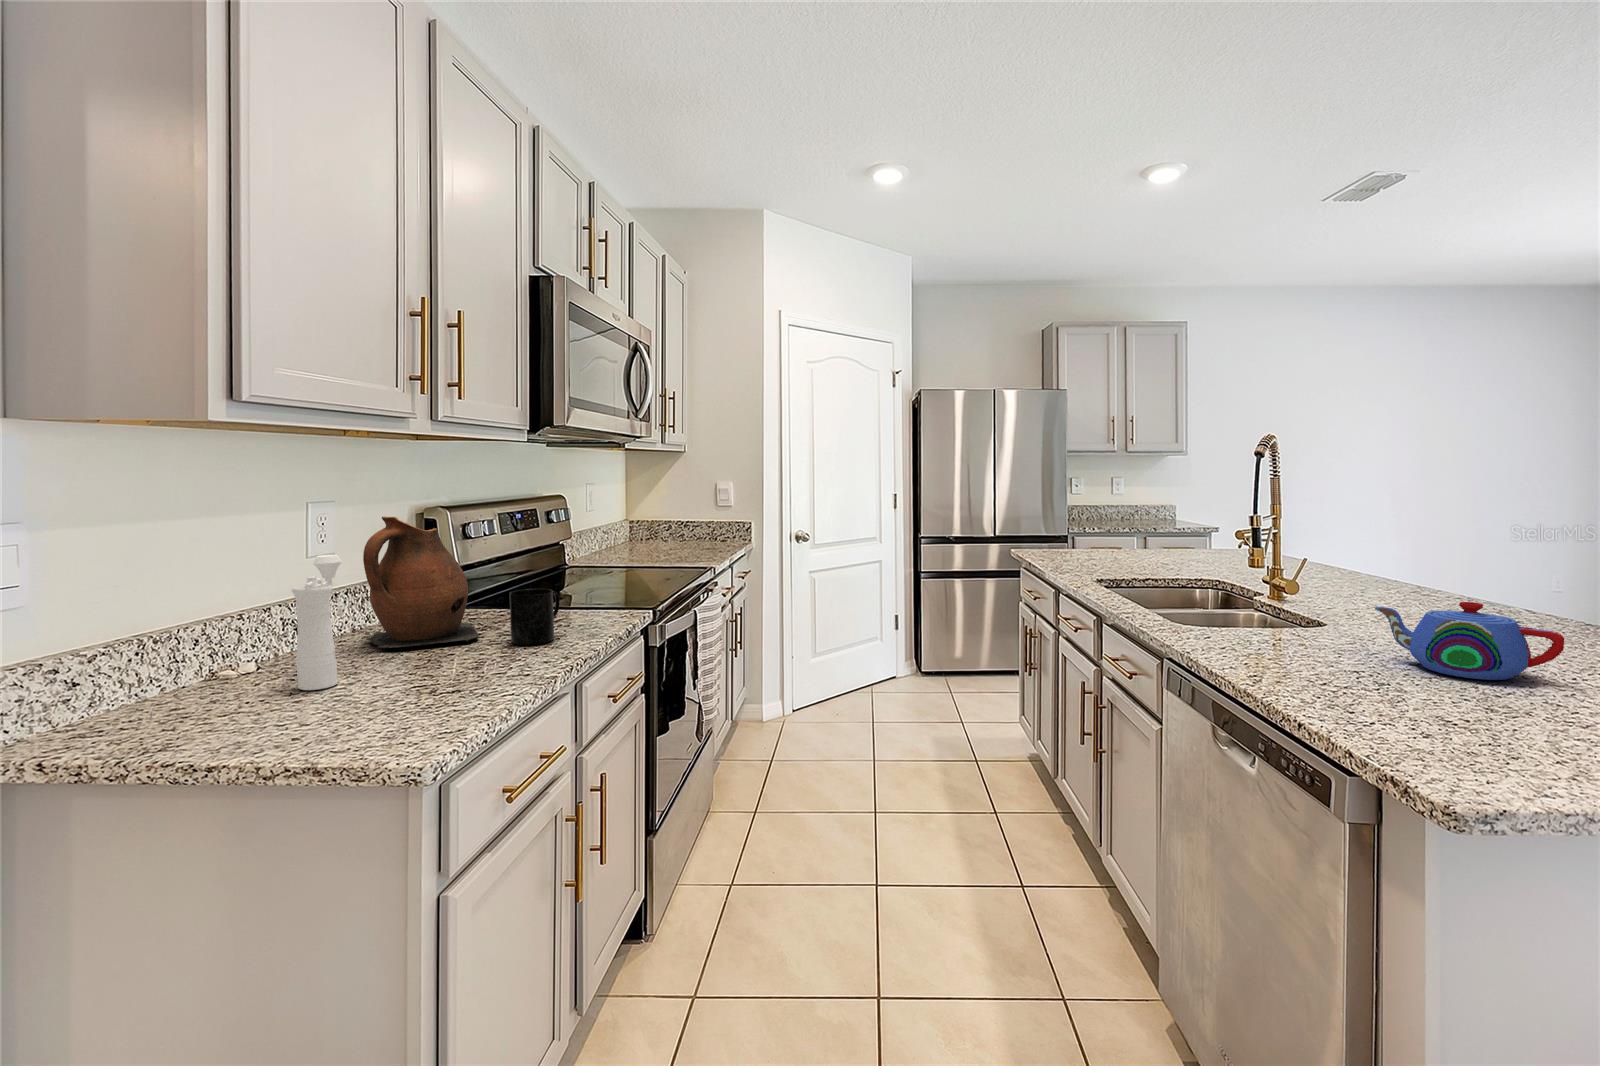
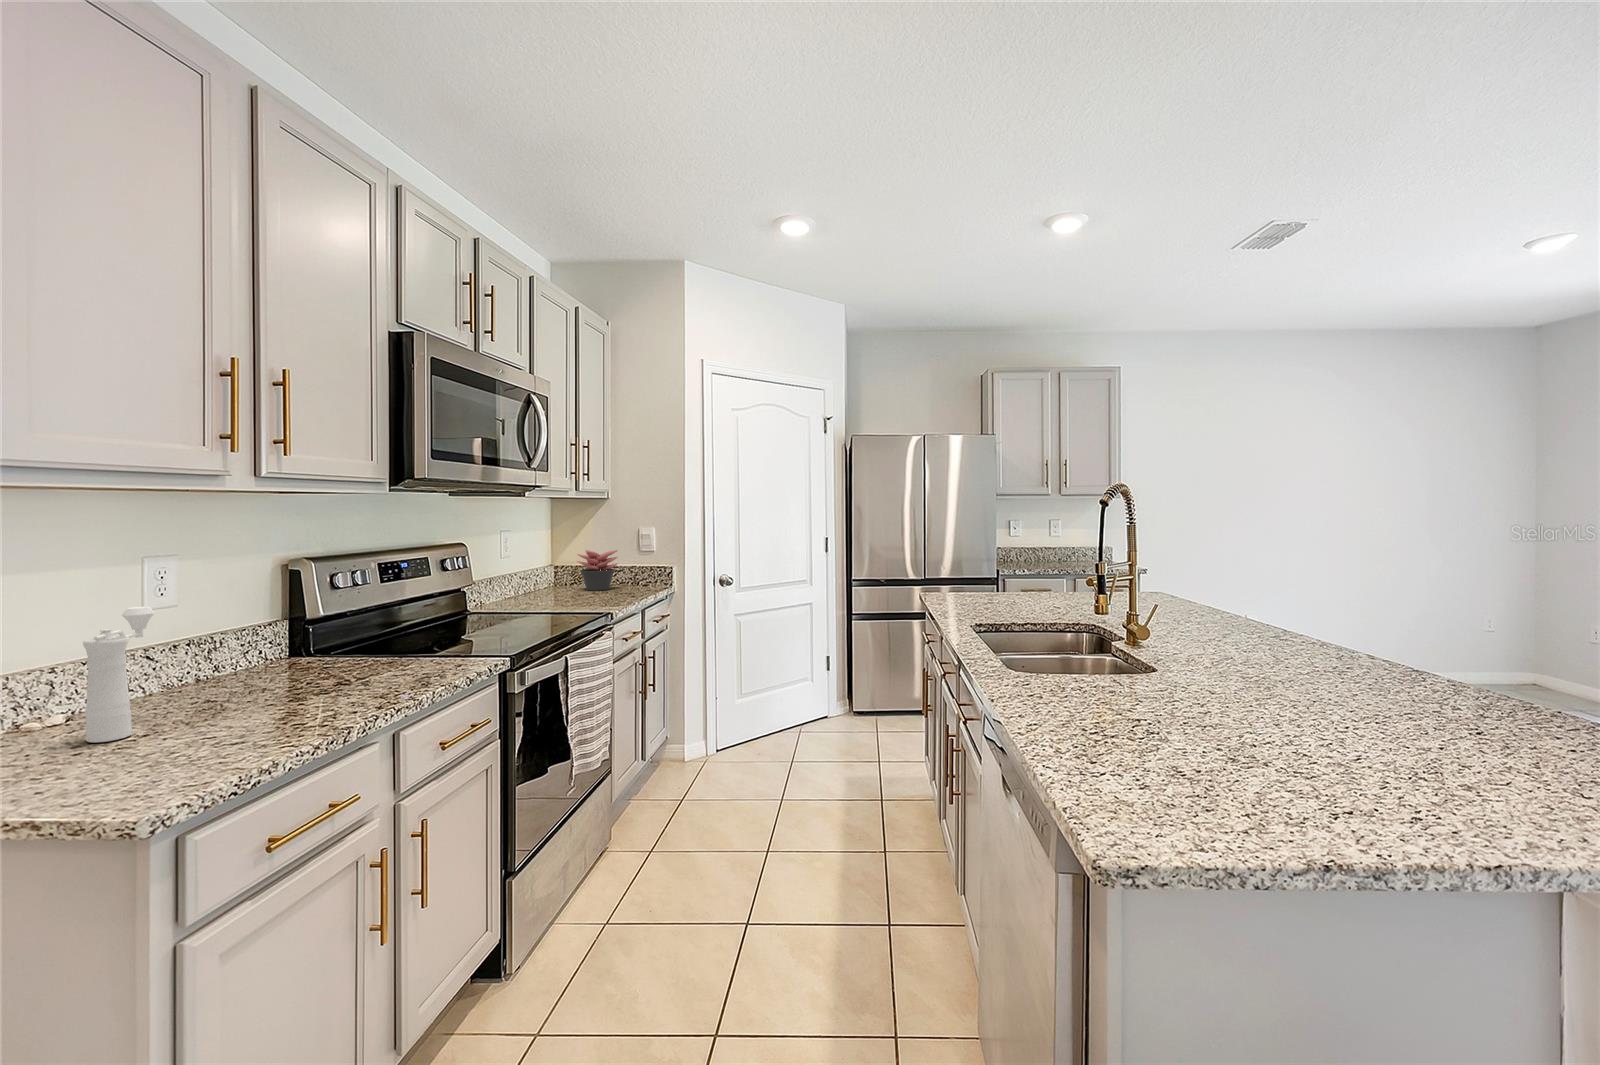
succulent plant: none [654,504,695,546] -> present [577,550,618,591]
ceramic pitcher: present [363,517,479,648] -> none [192,568,321,698]
mug: present [509,589,560,645] -> none [343,637,400,693]
teapot: present [1375,602,1564,680] -> none [1158,648,1315,725]

